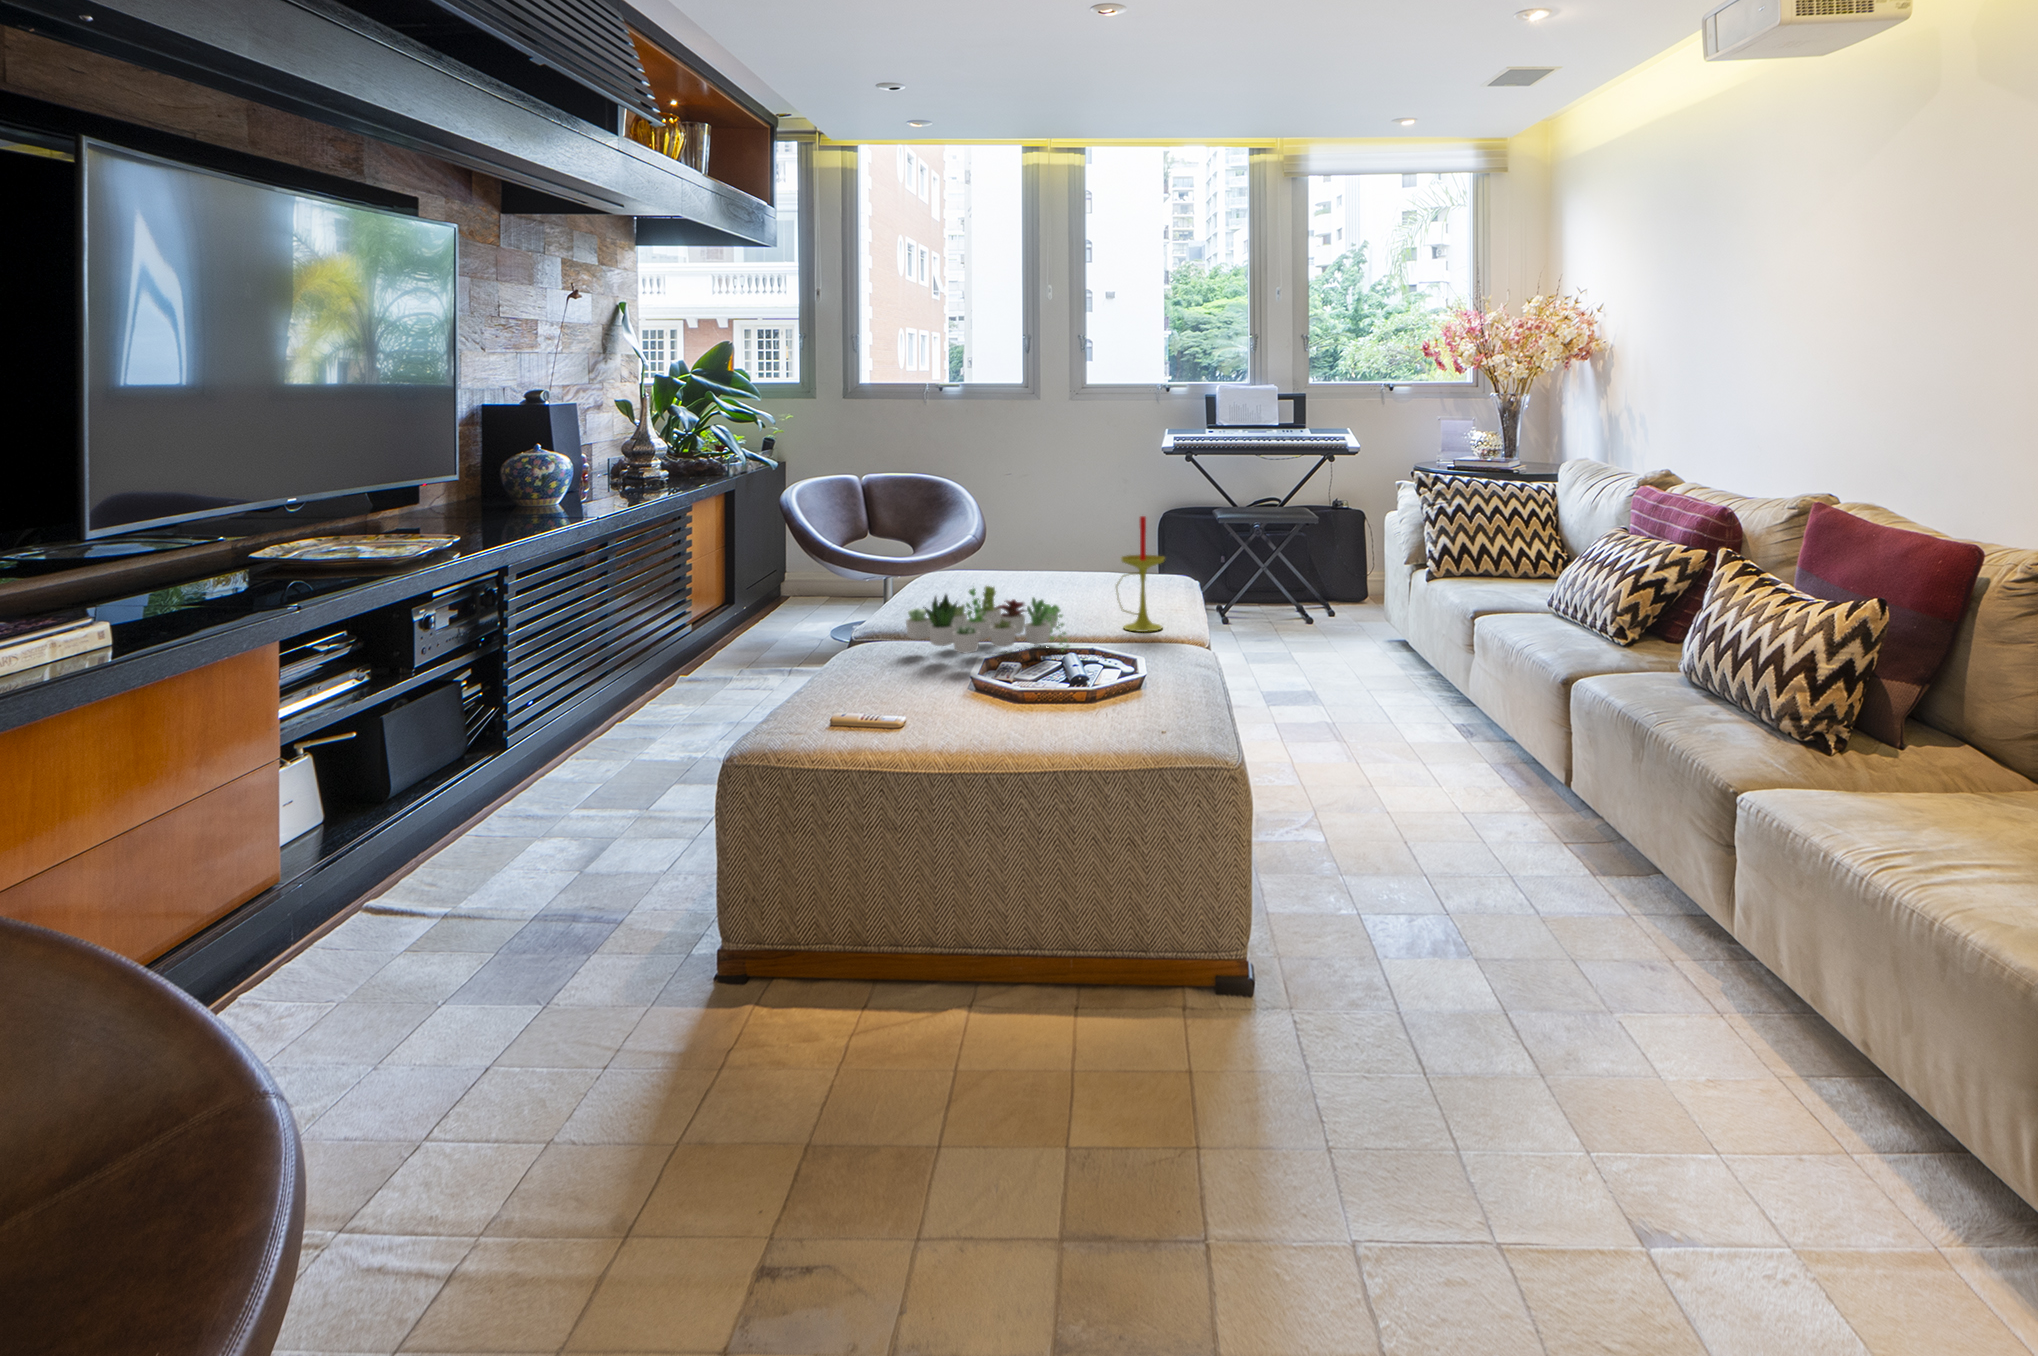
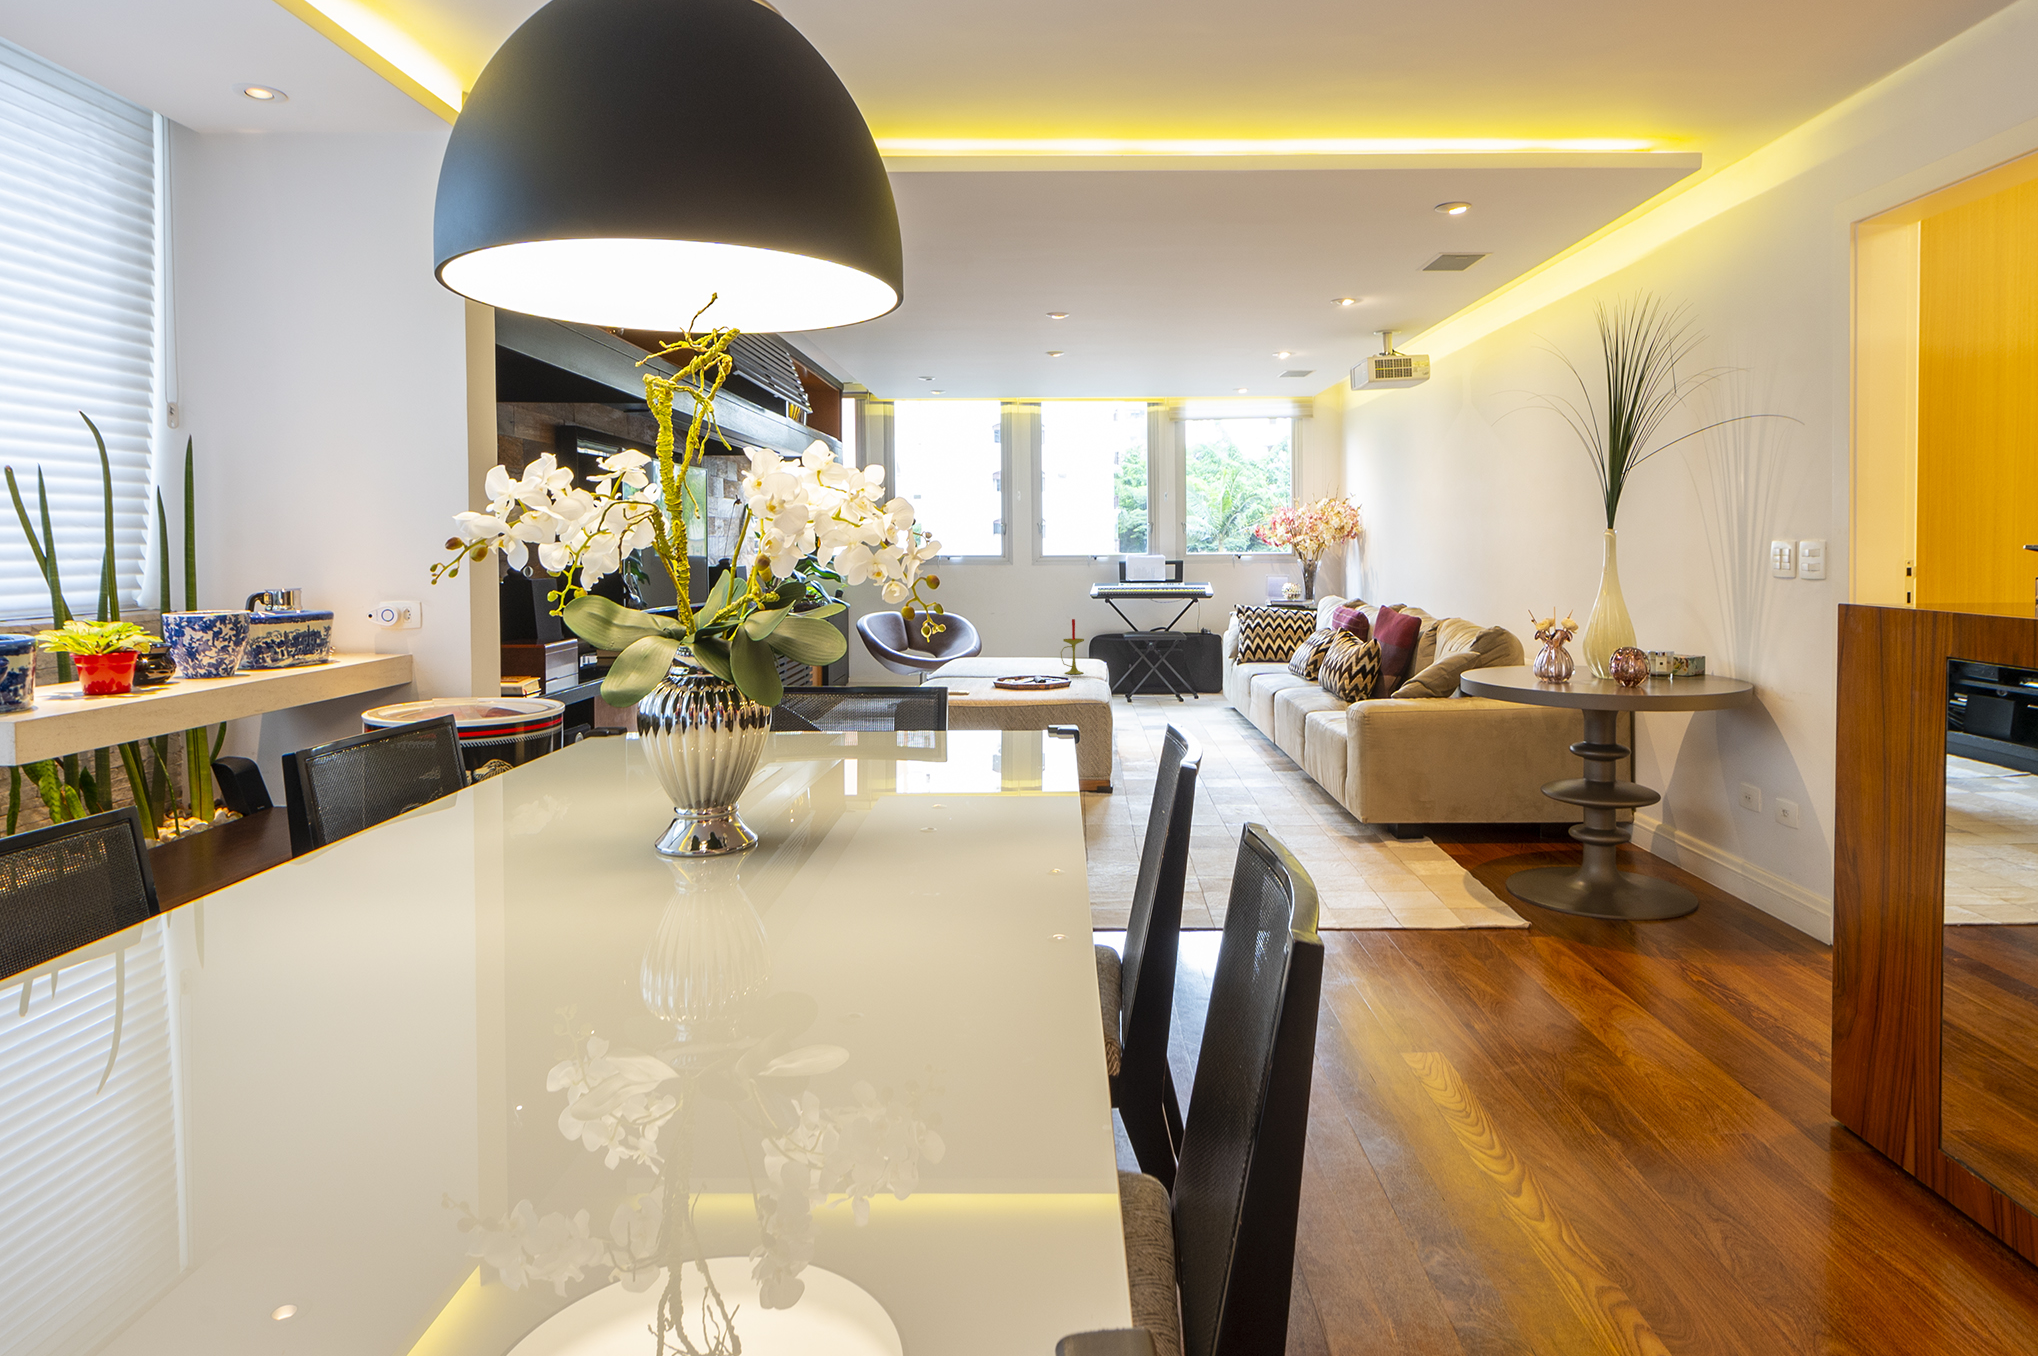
succulent plant: present [906,586,1069,657] -> none [964,647,1040,679]

